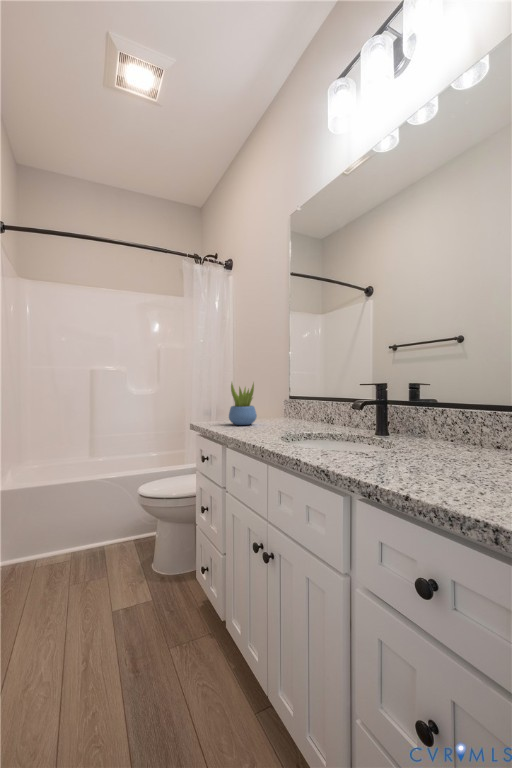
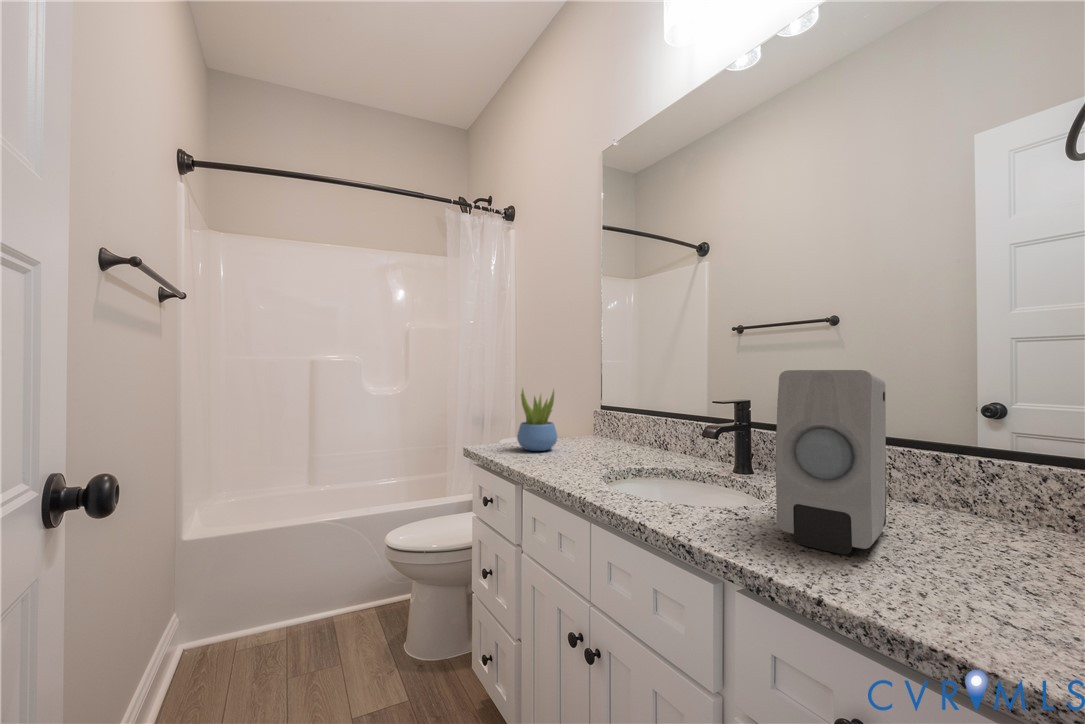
soap dispenser: none [389,342,471,474] -> present [776,370,886,555]

